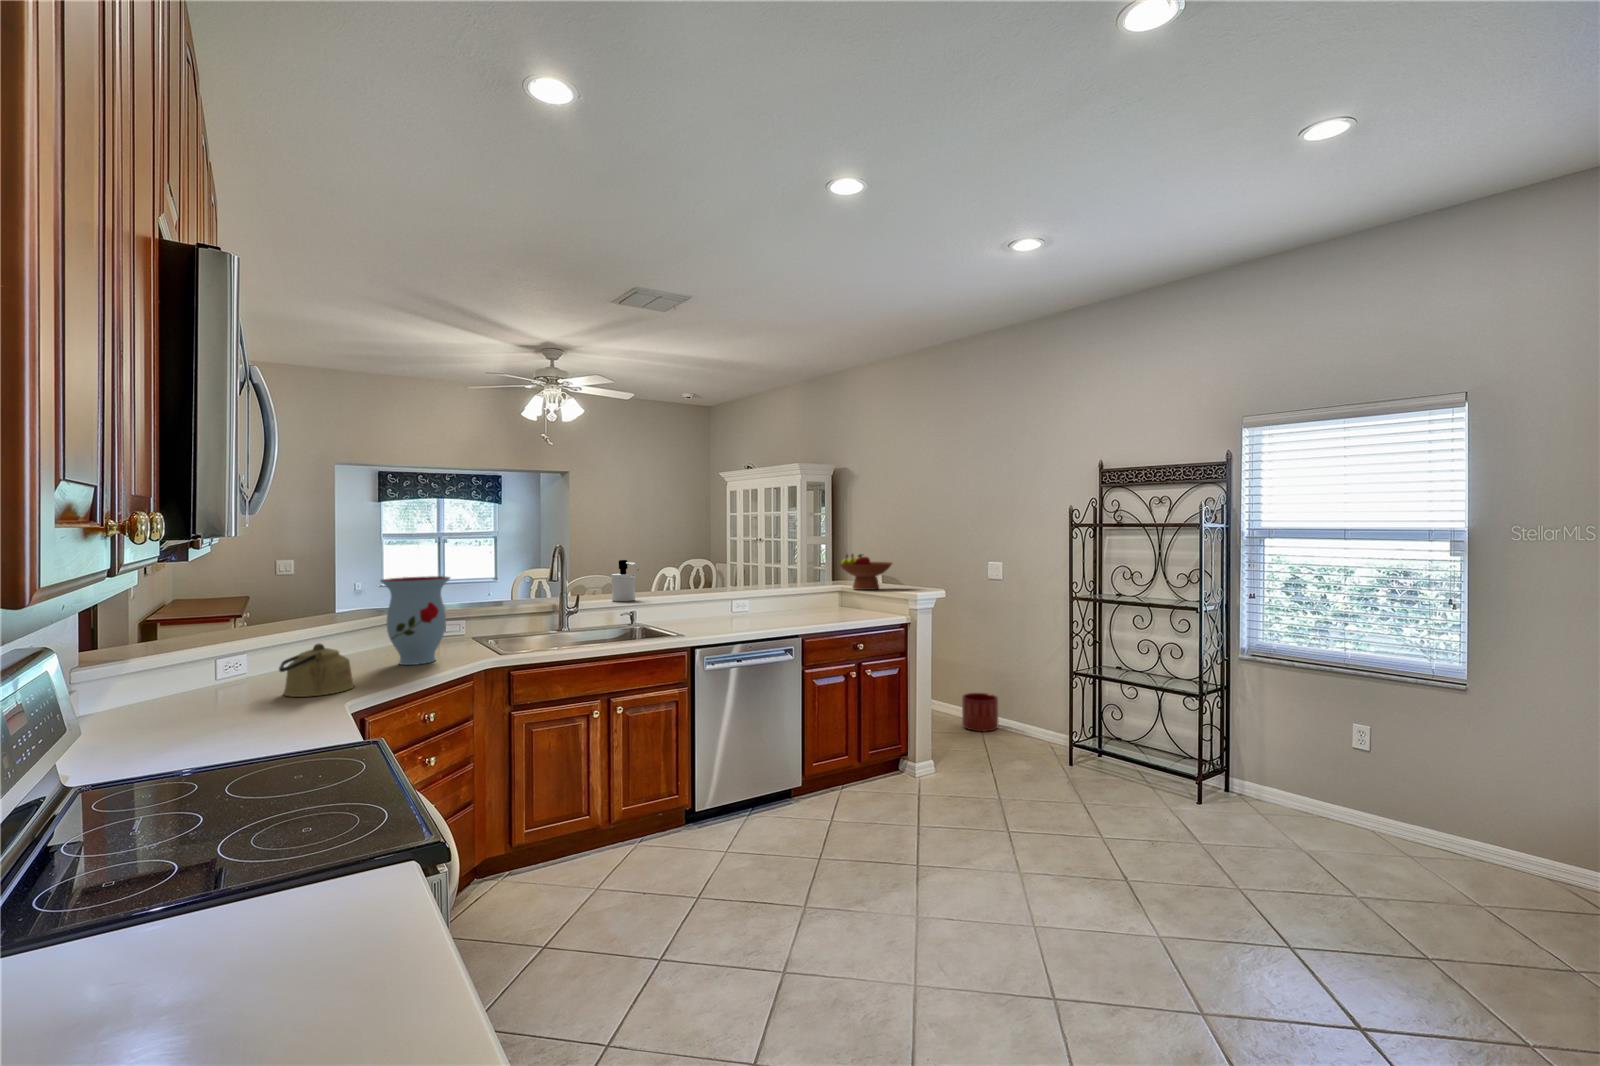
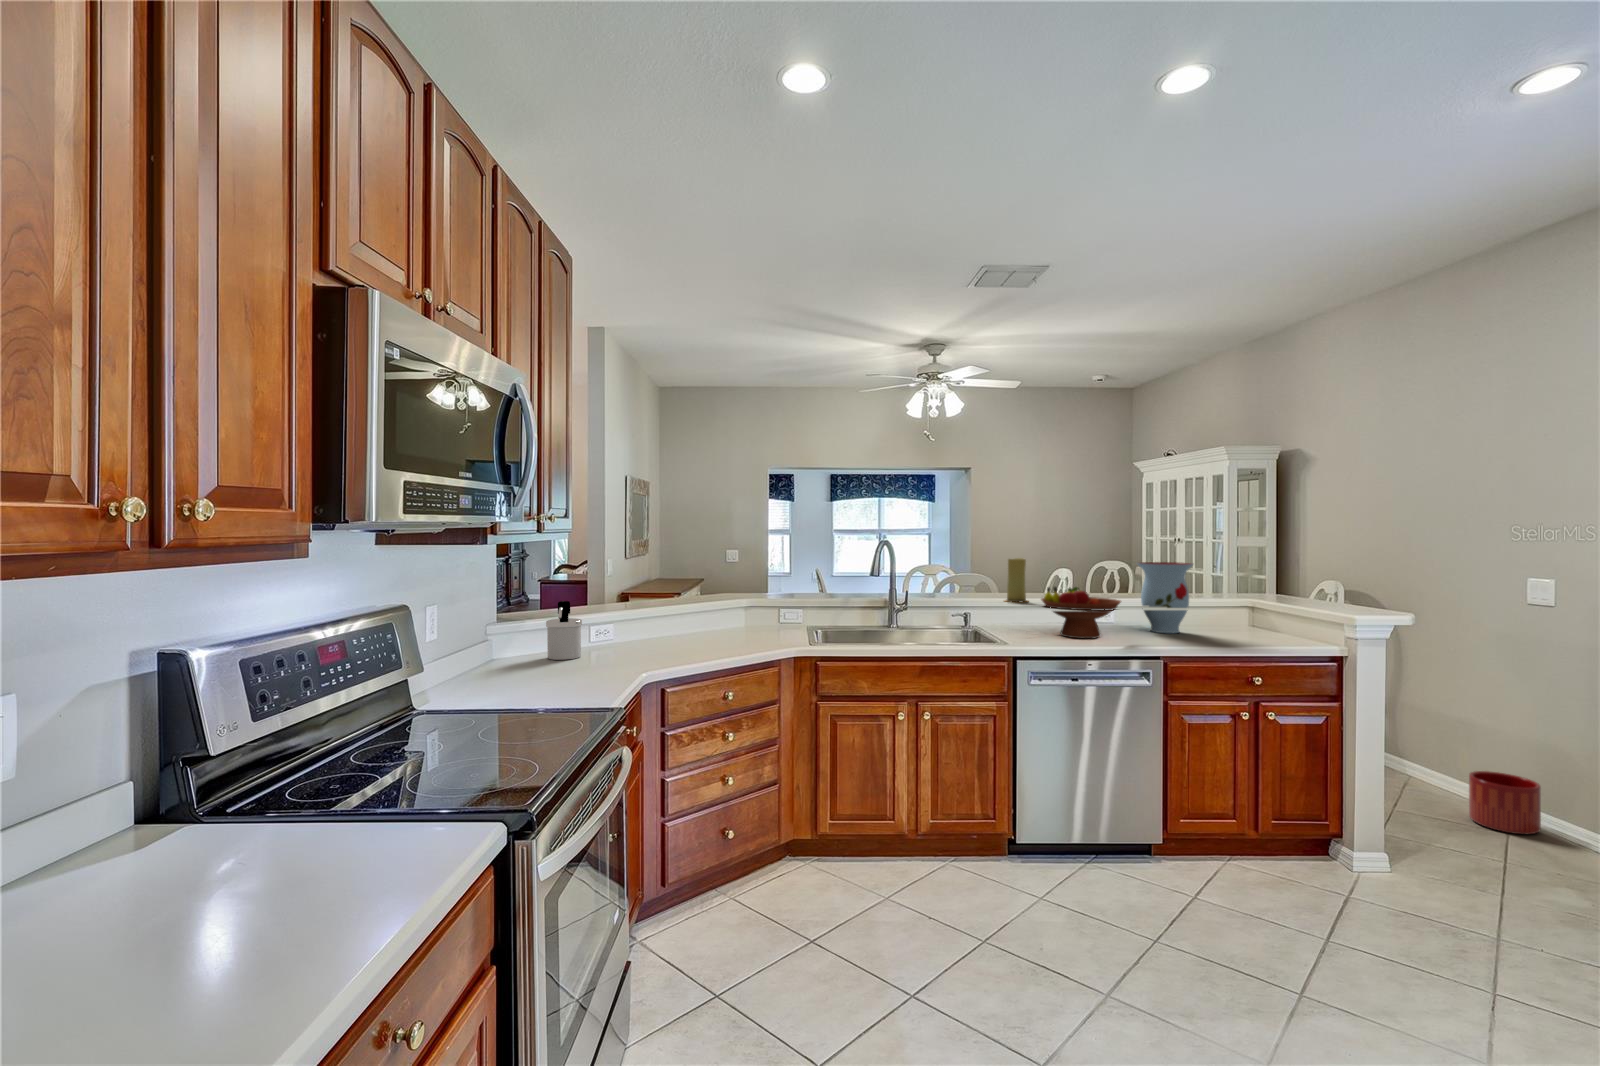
fruit bowl: present [839,554,892,590] -> present [1041,587,1121,638]
candle: none [662,559,684,599] -> present [1005,558,1028,602]
soap dispenser: present [611,560,639,601] -> present [546,601,582,660]
vase: present [381,576,450,665] -> present [1138,562,1193,633]
kettle: present [279,644,354,697] -> none [614,618,672,663]

